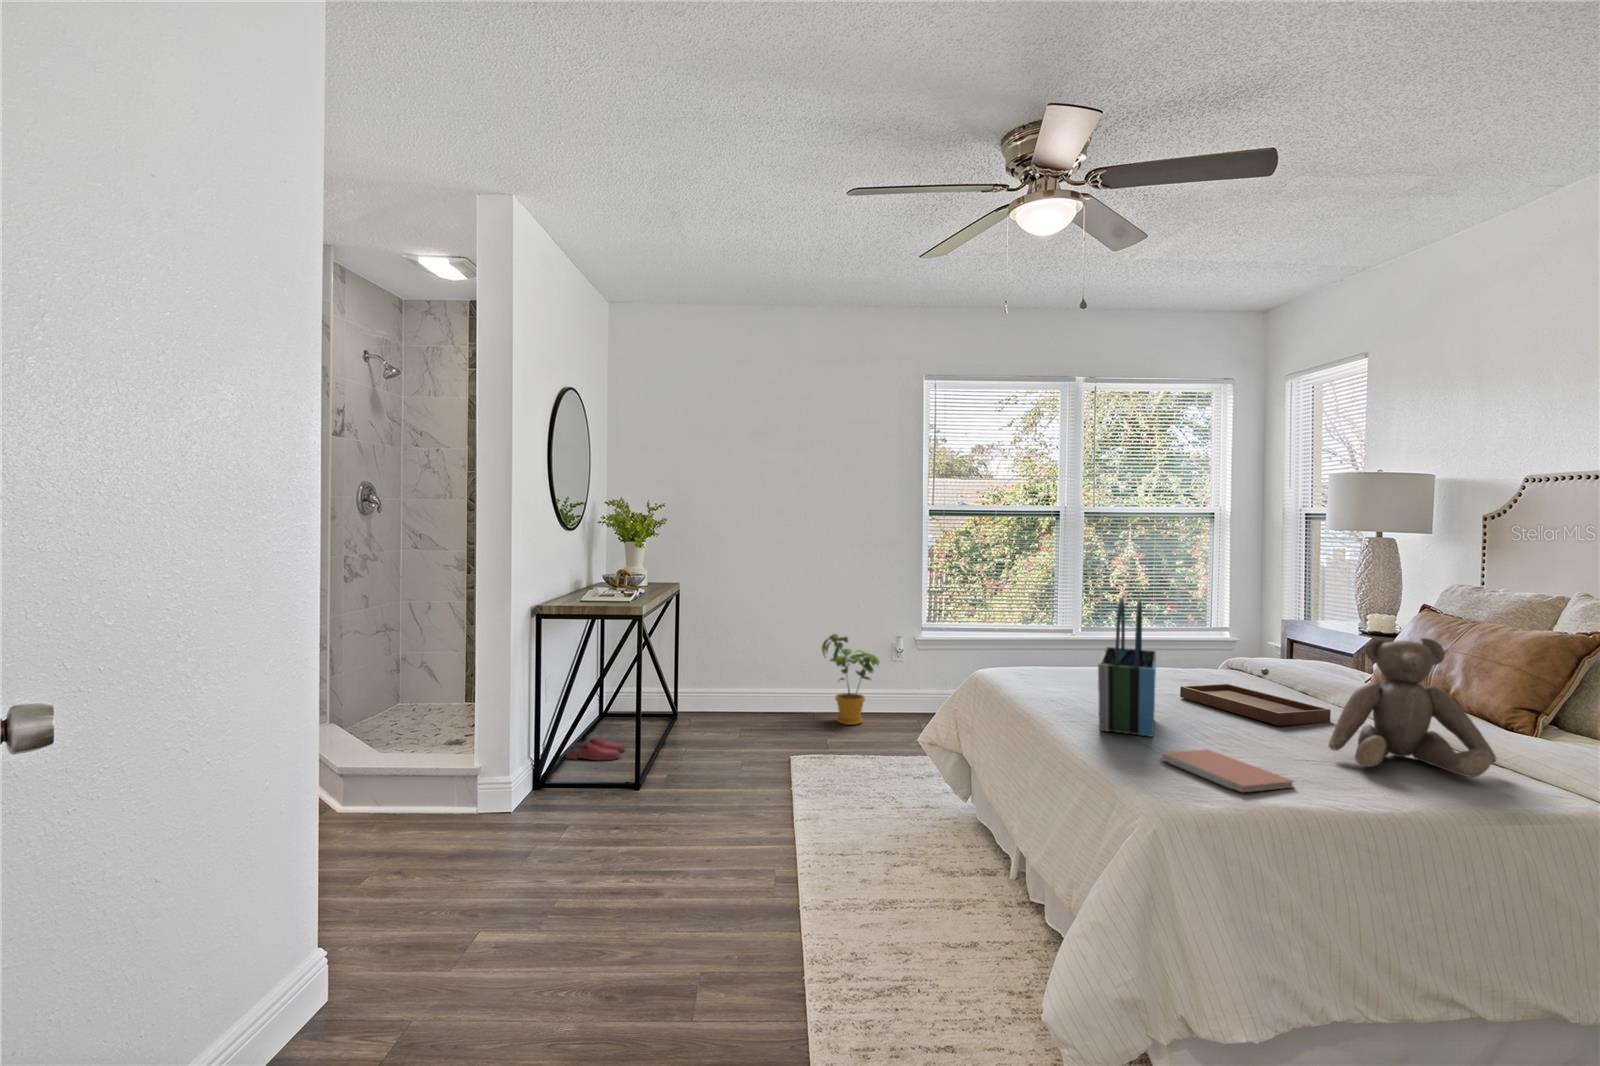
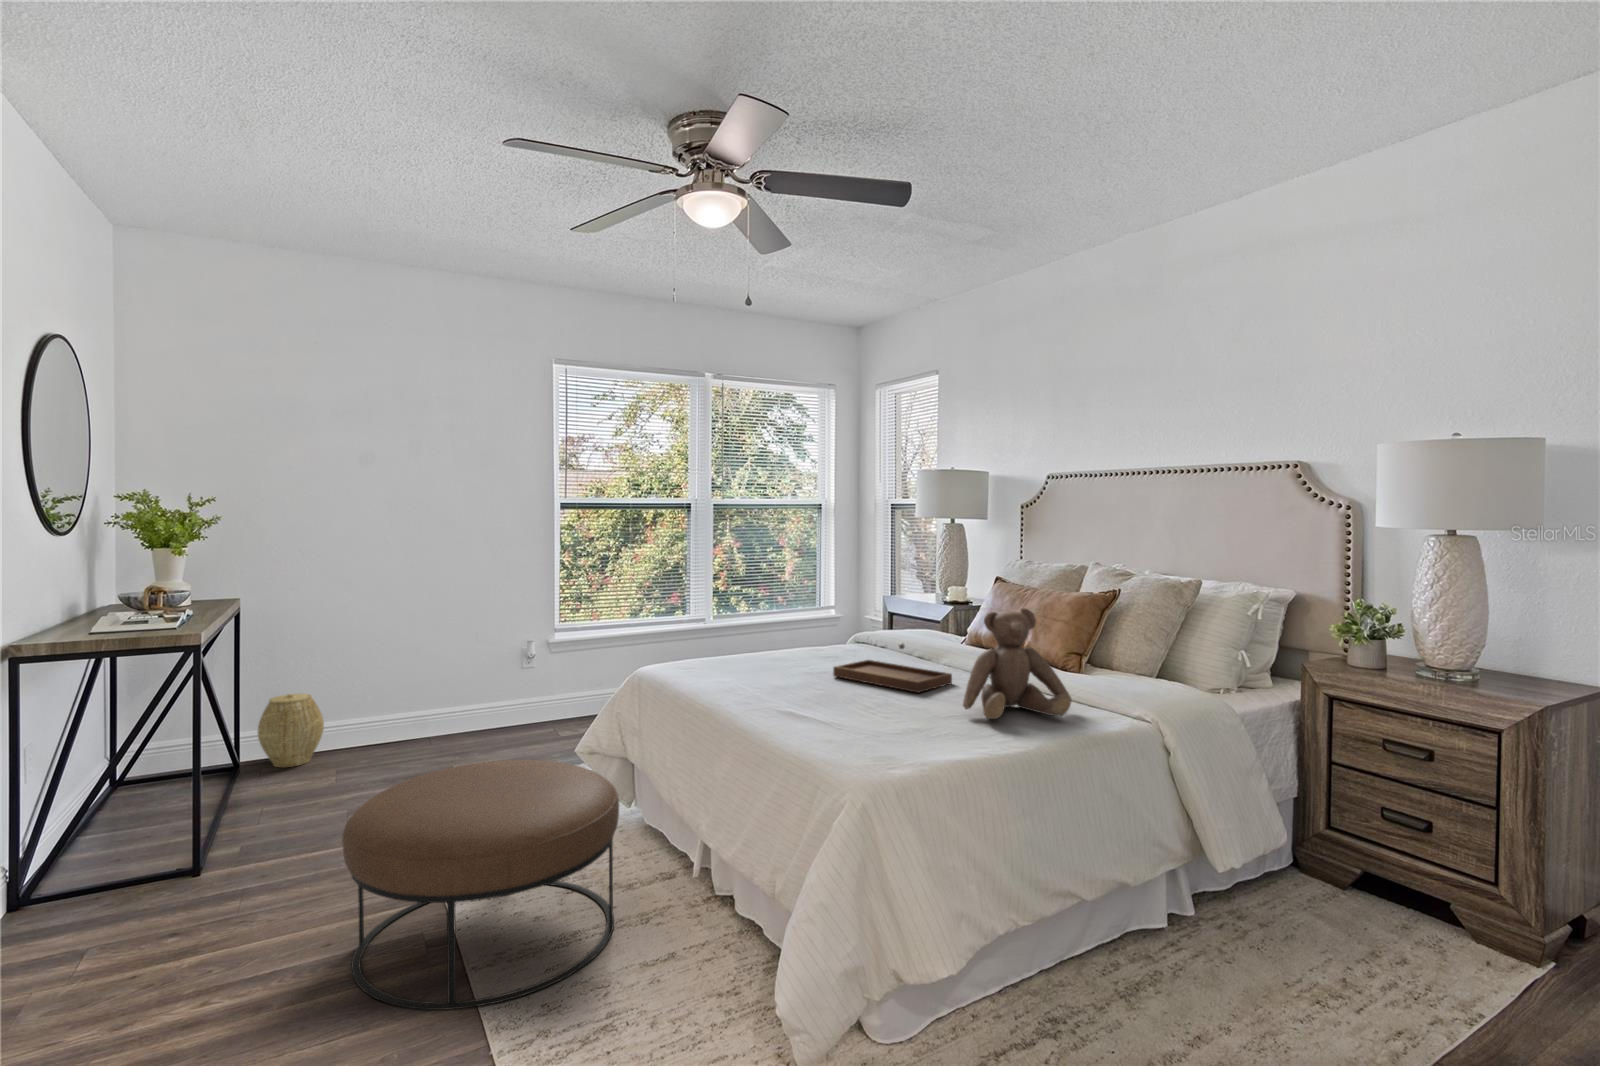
tote bag: present [1098,598,1156,736] -> none [776,589,830,718]
house plant: present [822,634,879,725] -> none [437,645,510,747]
woven basket: none [692,662,737,720] -> present [258,694,324,767]
ottoman: none [712,733,937,941] -> present [342,760,619,1010]
slippers: present [566,737,625,760] -> none [65,818,165,855]
notebook: present [1161,749,1294,792] -> none [840,723,950,758]

